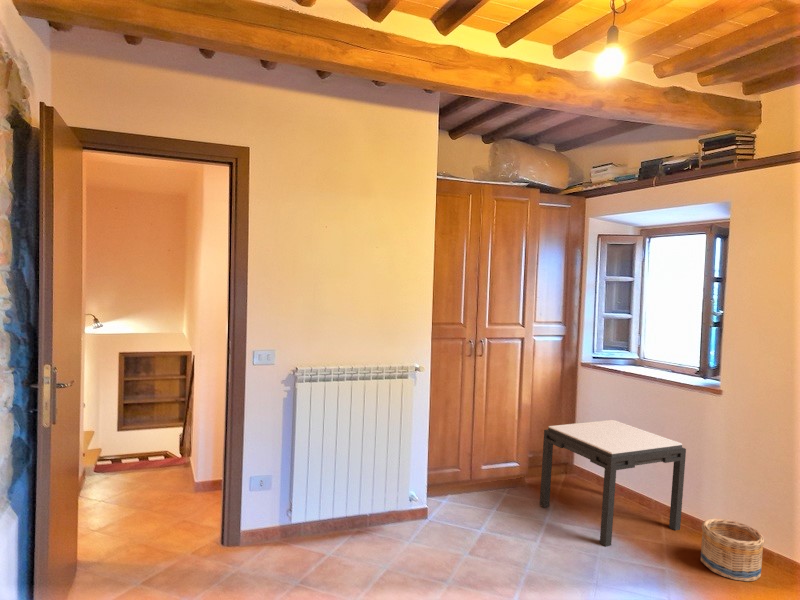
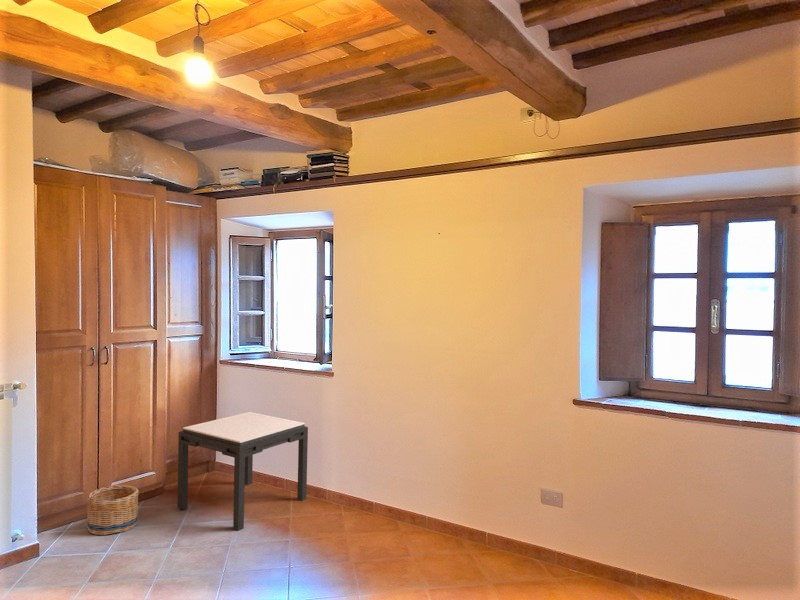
basket: present [700,518,764,581] -> present [86,485,139,535]

